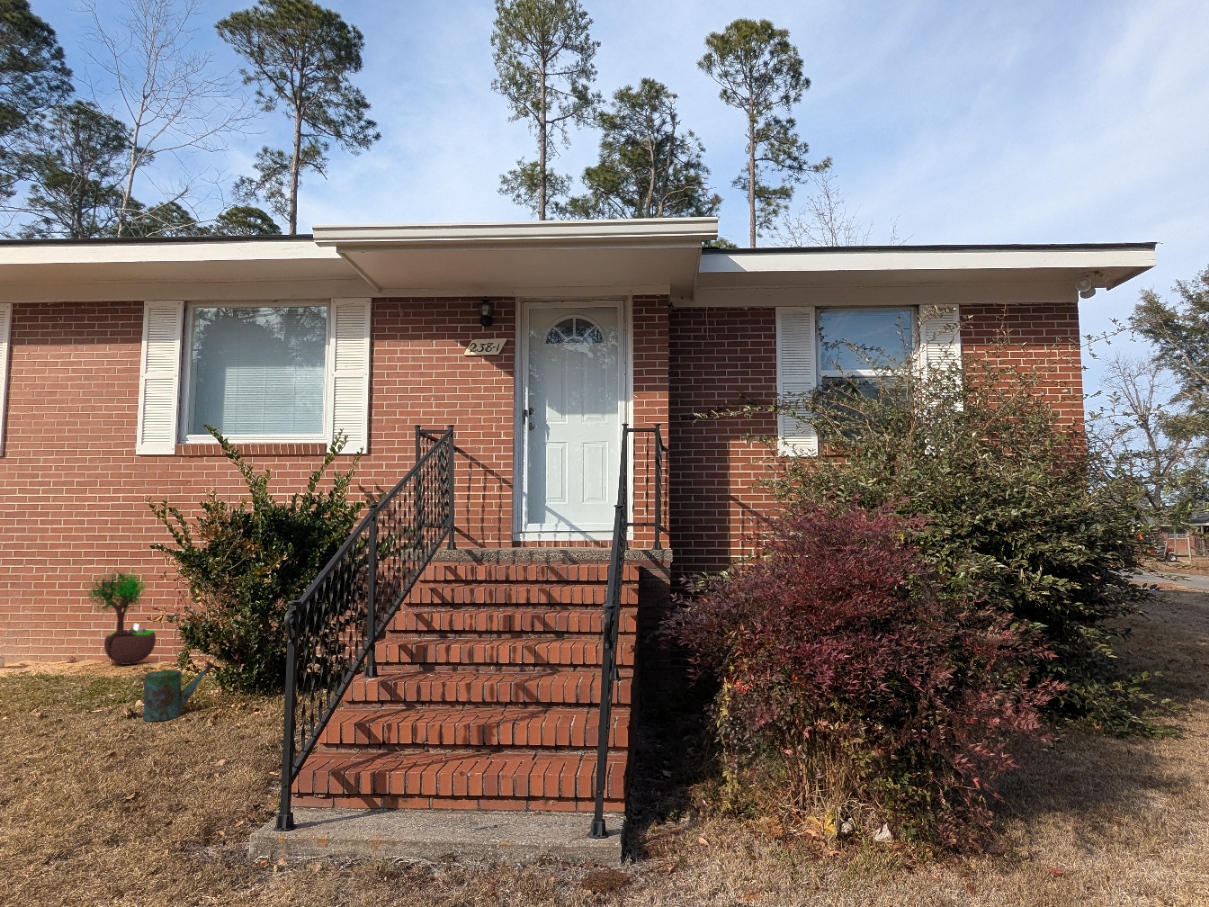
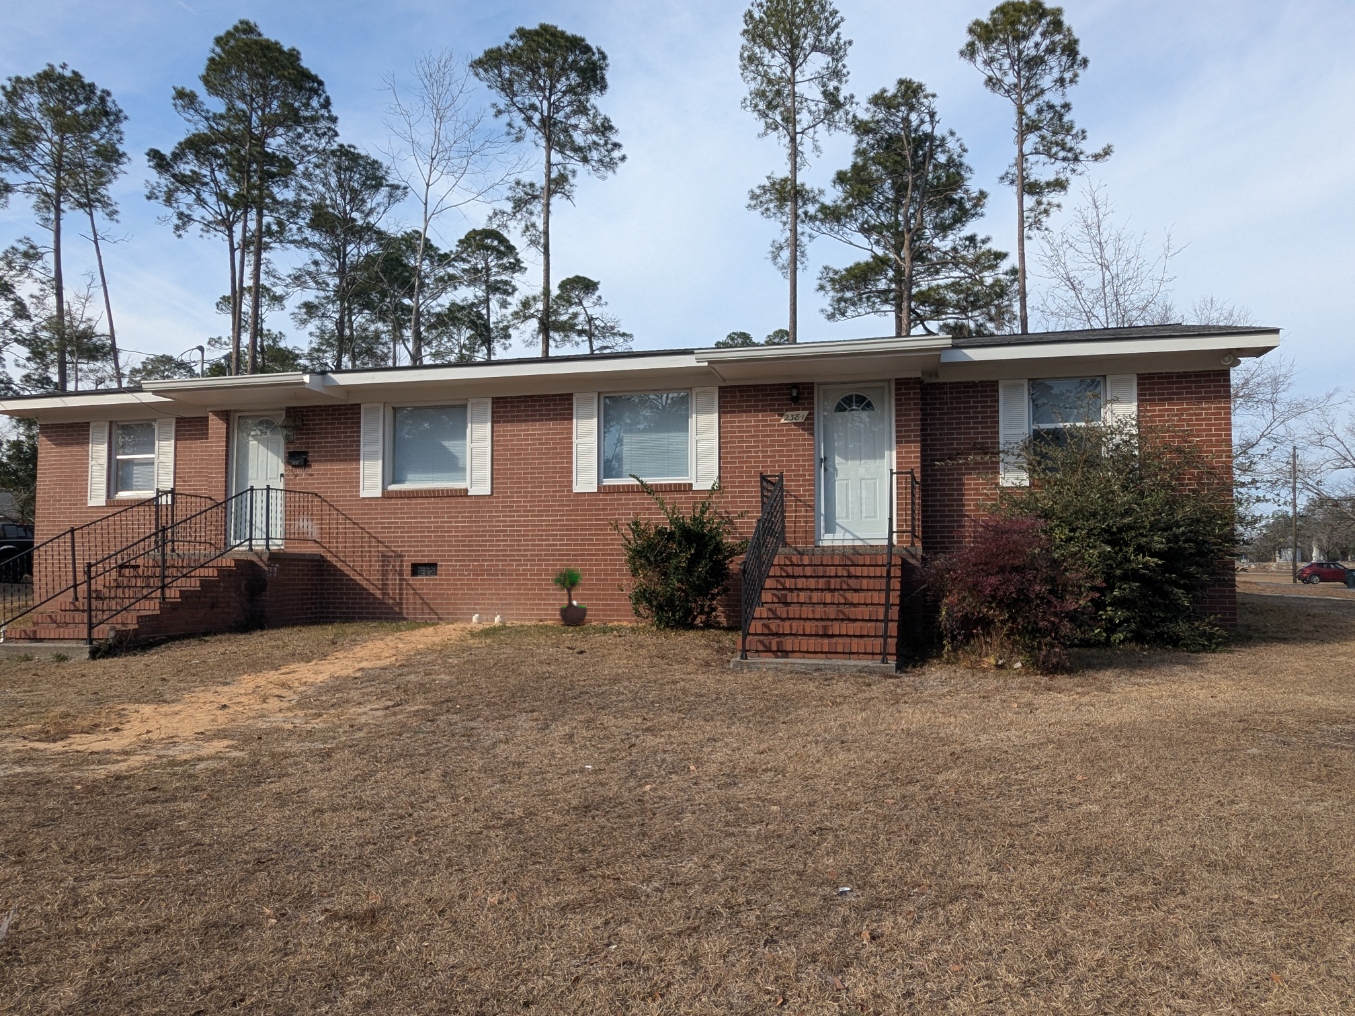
watering can: present [131,661,215,722] -> none [616,611,656,641]

